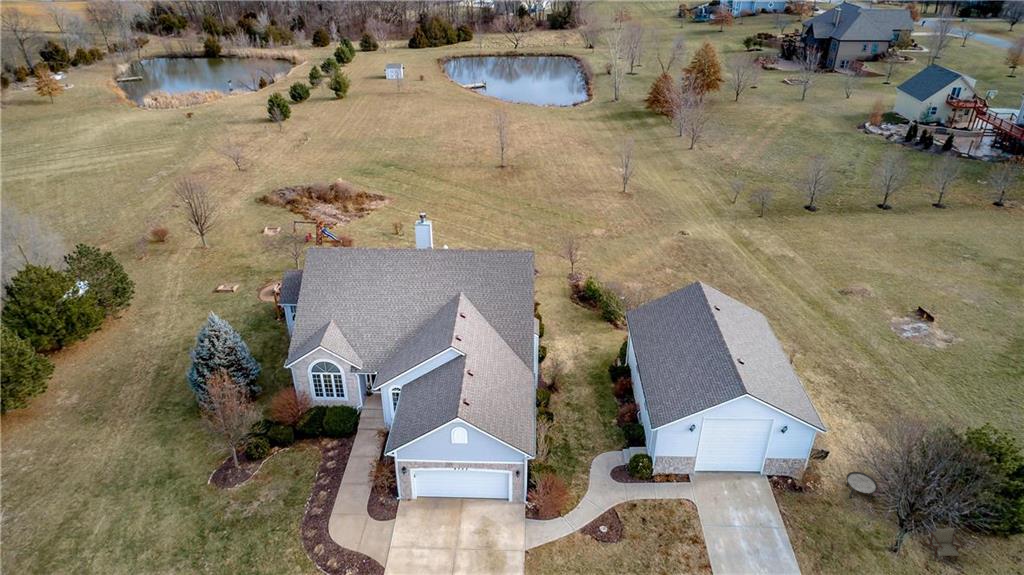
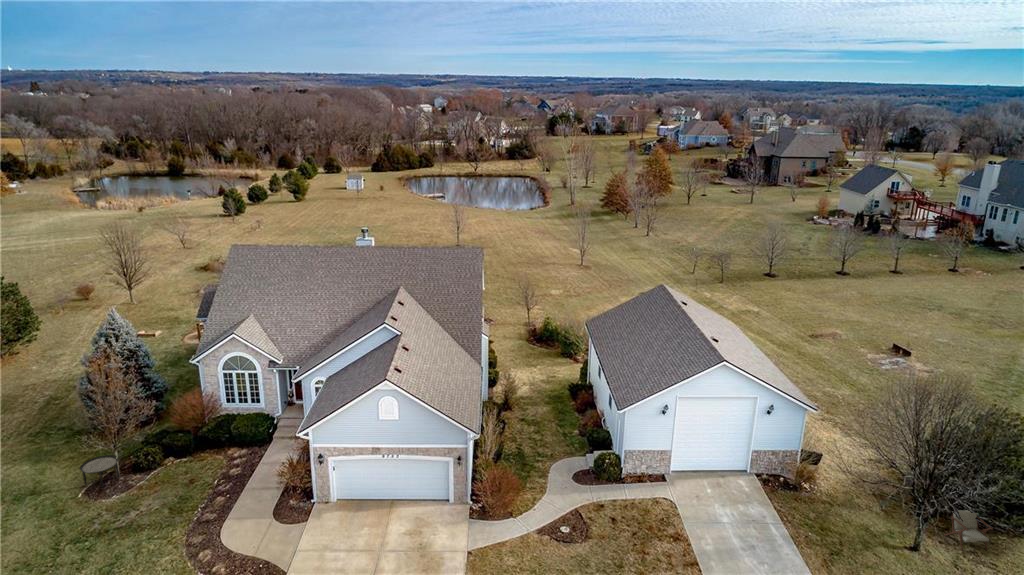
round table: present [846,472,878,502] -> present [80,455,119,488]

